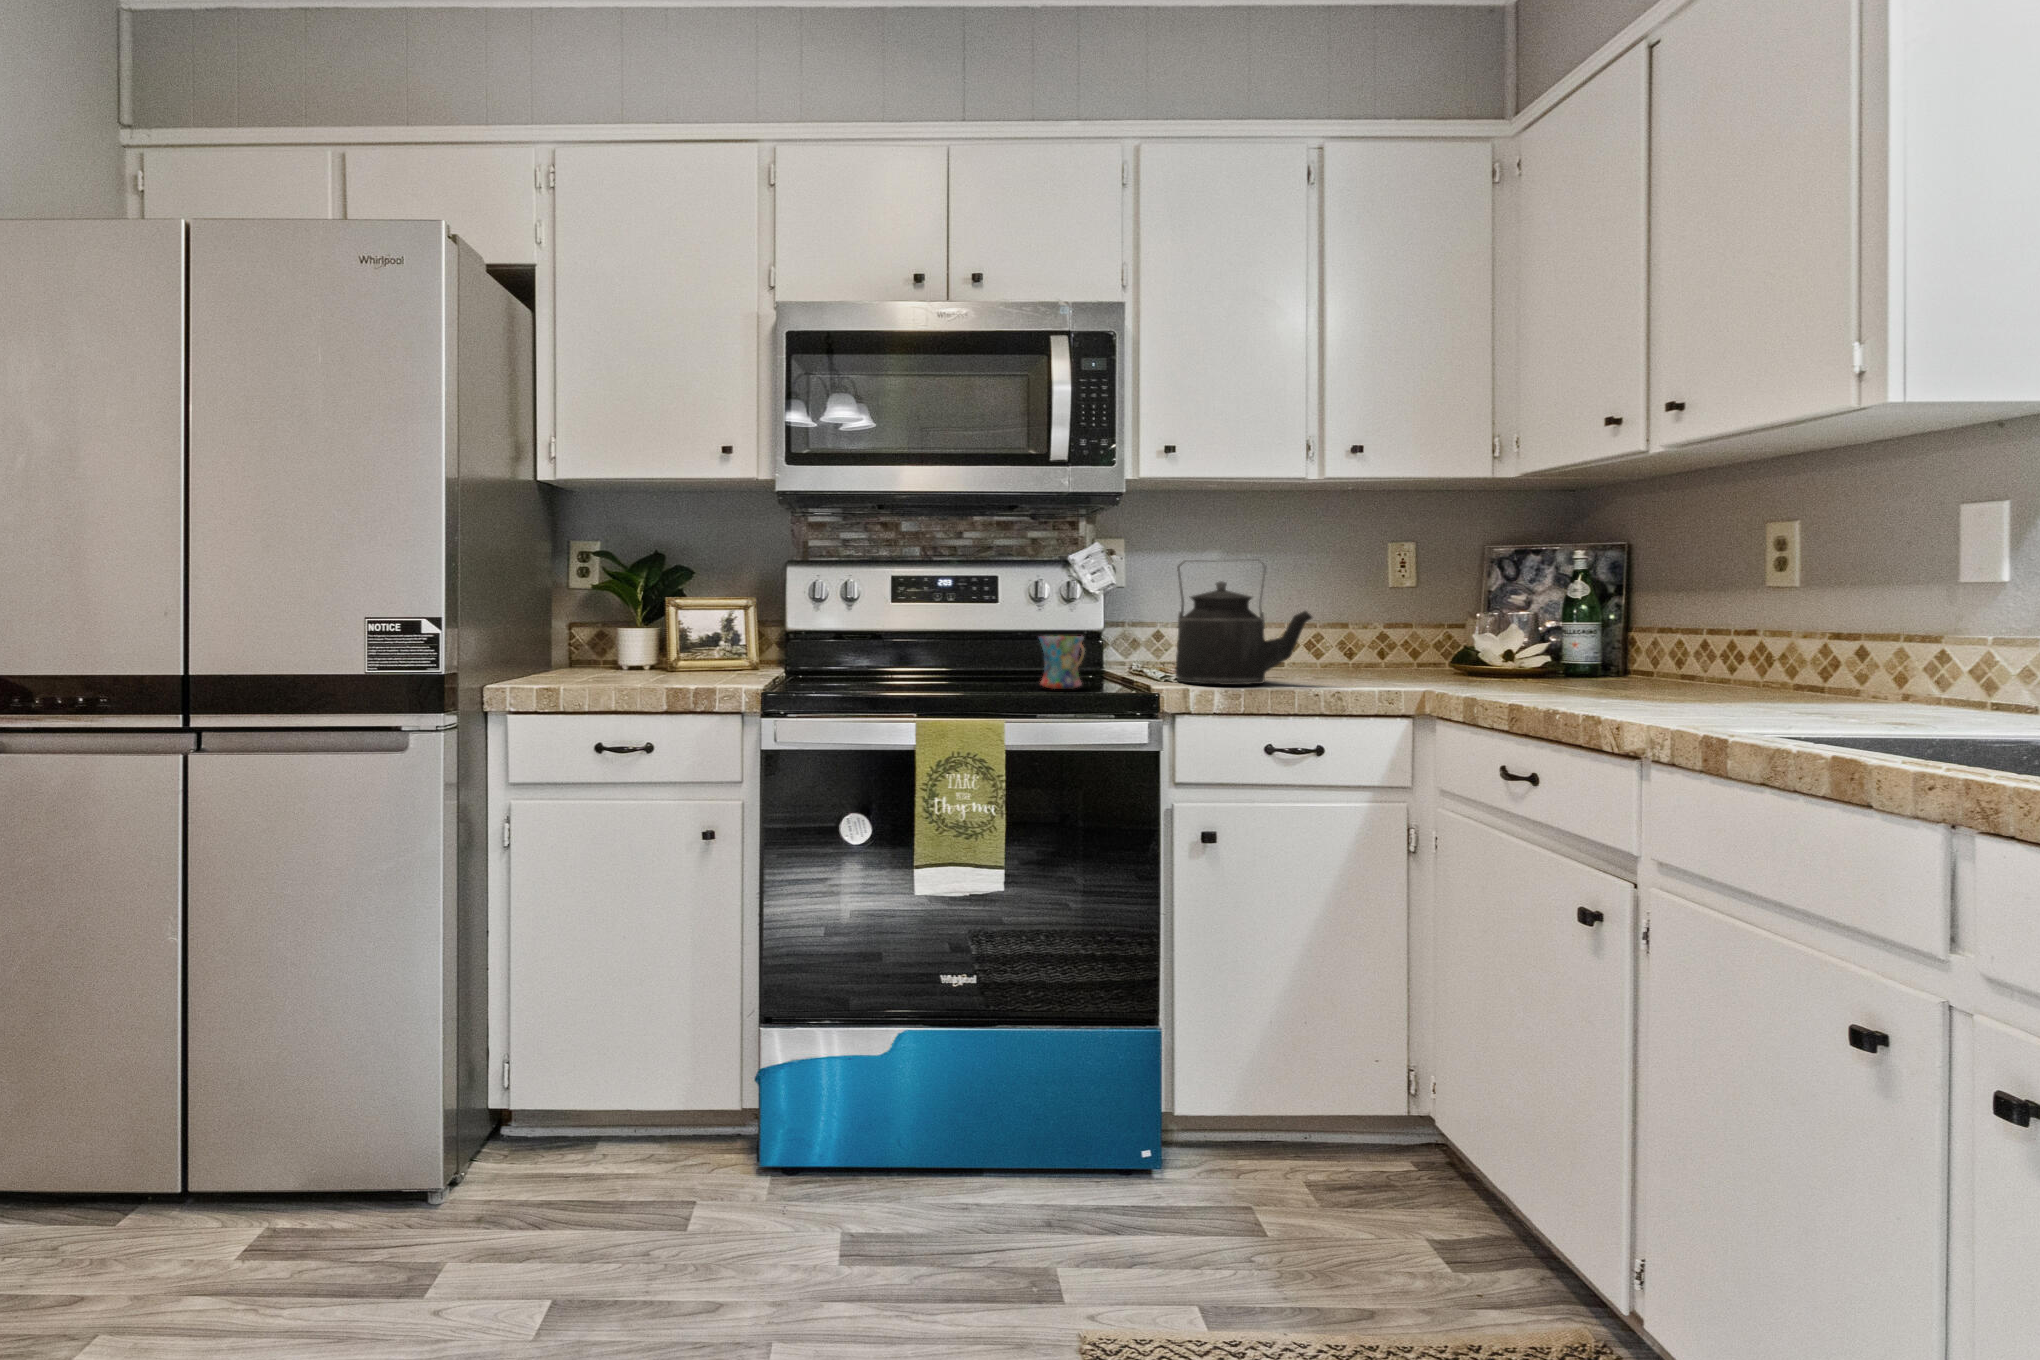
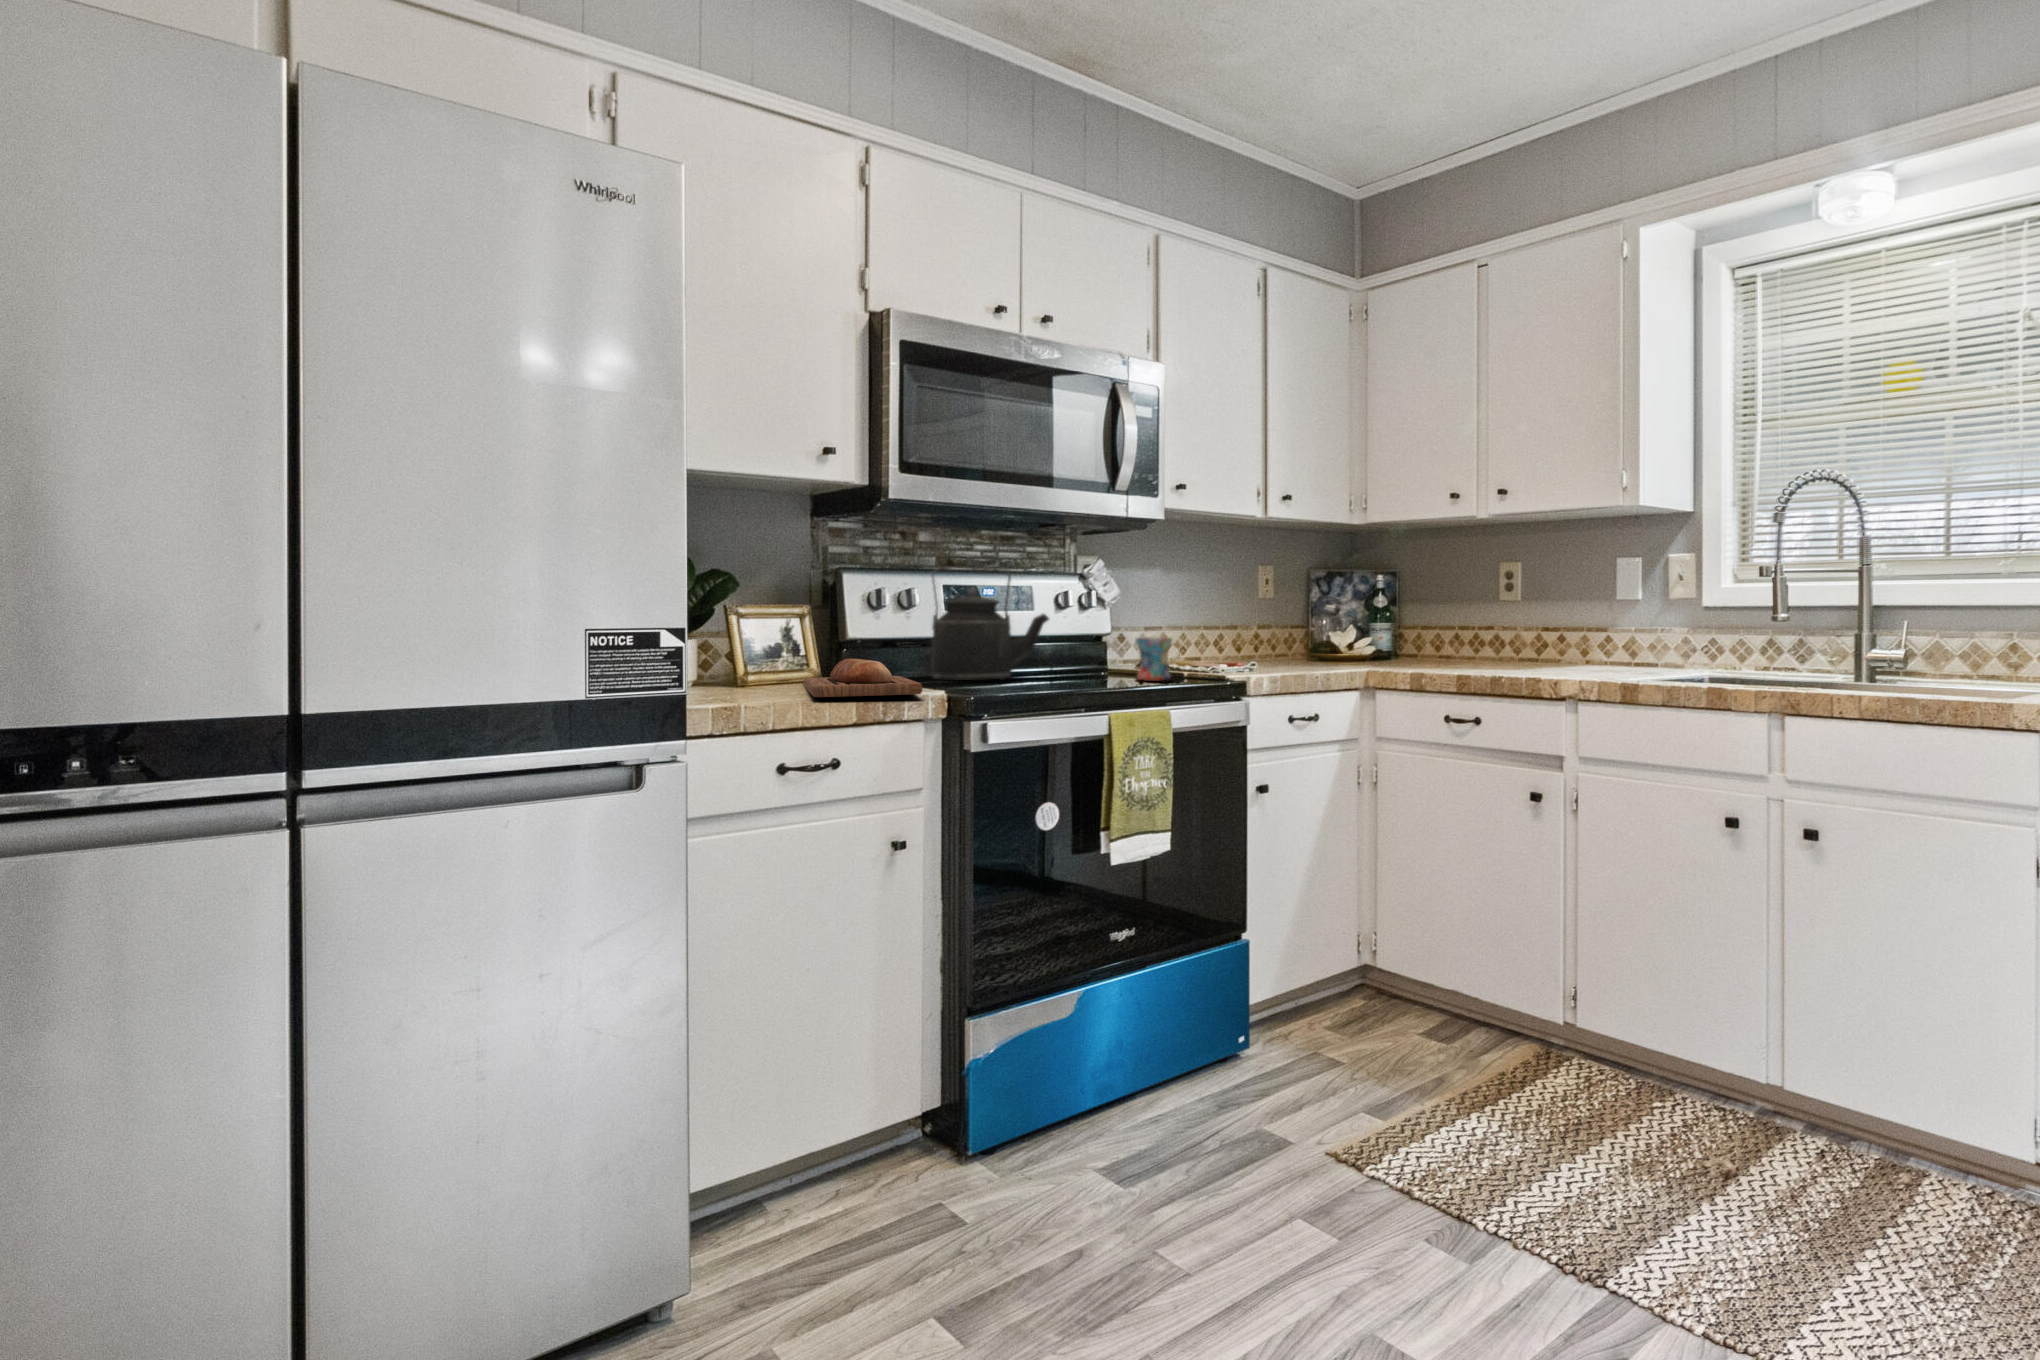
kettle: present [1175,559,1312,685] -> present [931,569,1049,680]
bread loaf: none [629,651,788,688] -> present [804,659,922,697]

